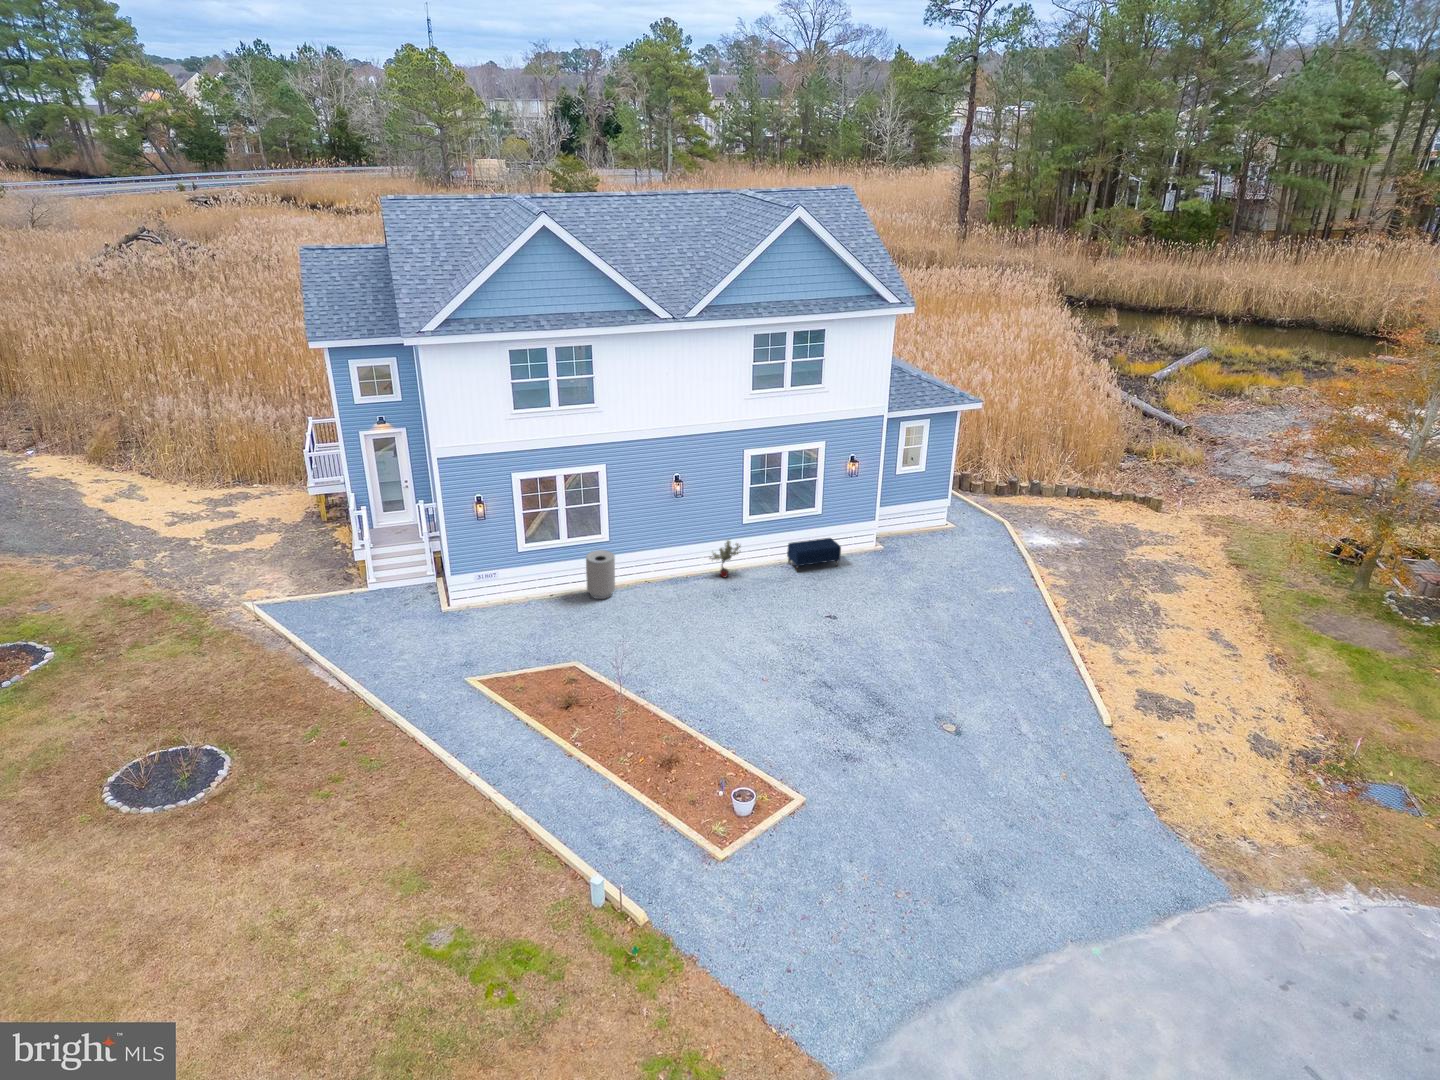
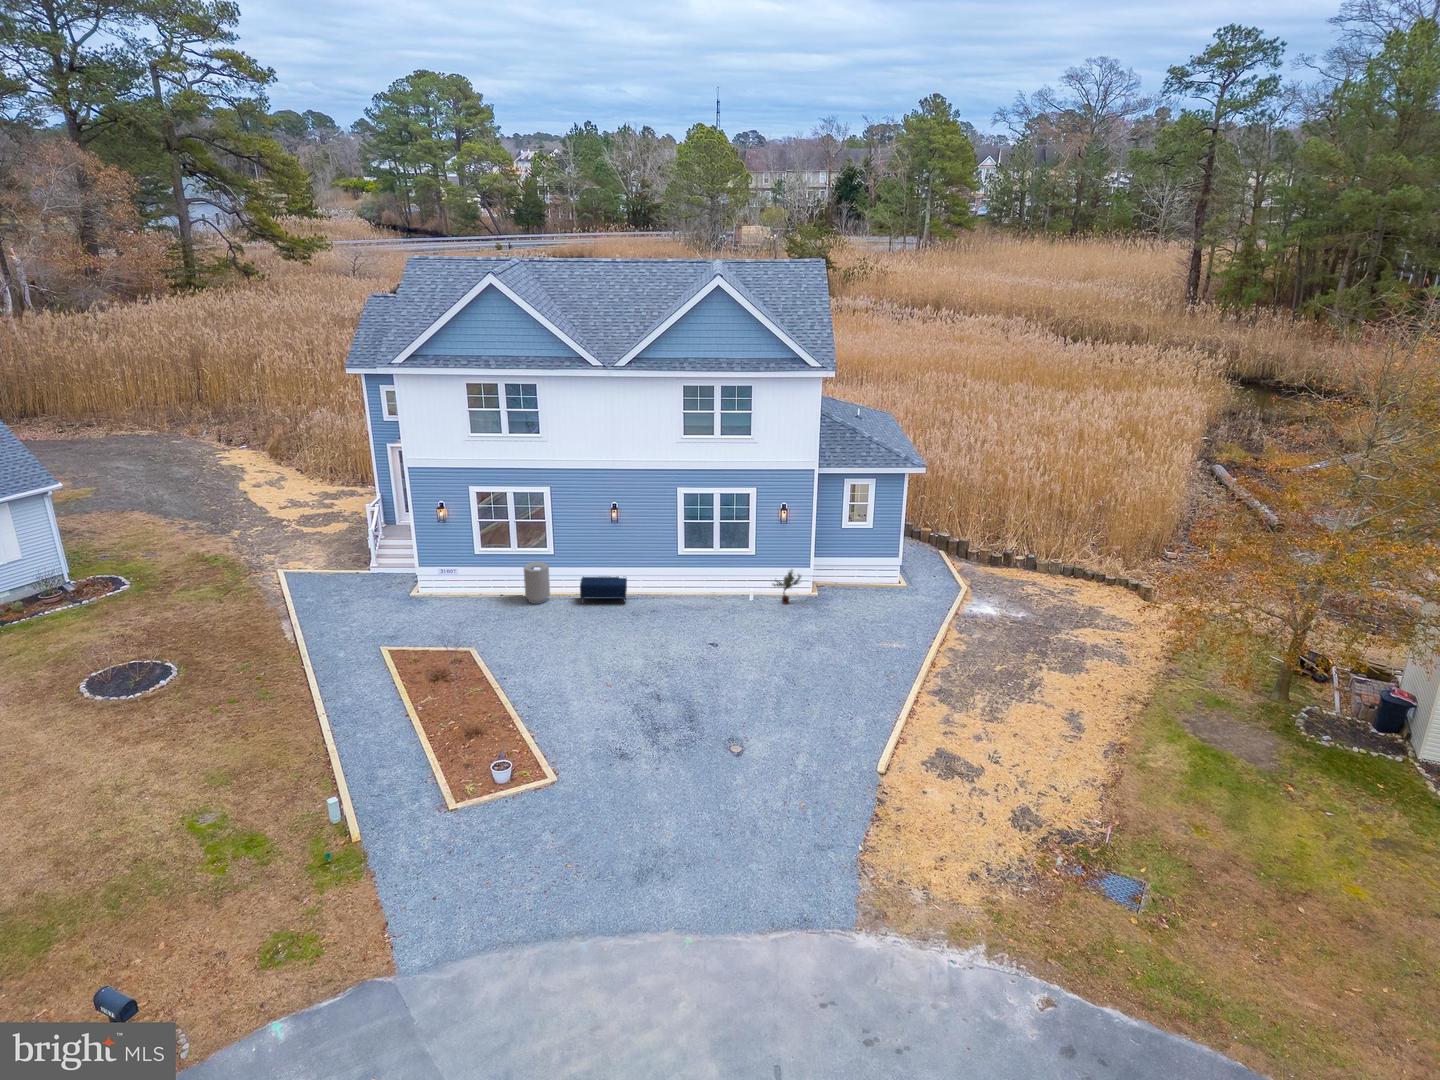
bench: present [787,538,841,571] -> present [580,576,627,603]
potted tree: present [710,540,740,577] -> present [773,569,801,604]

